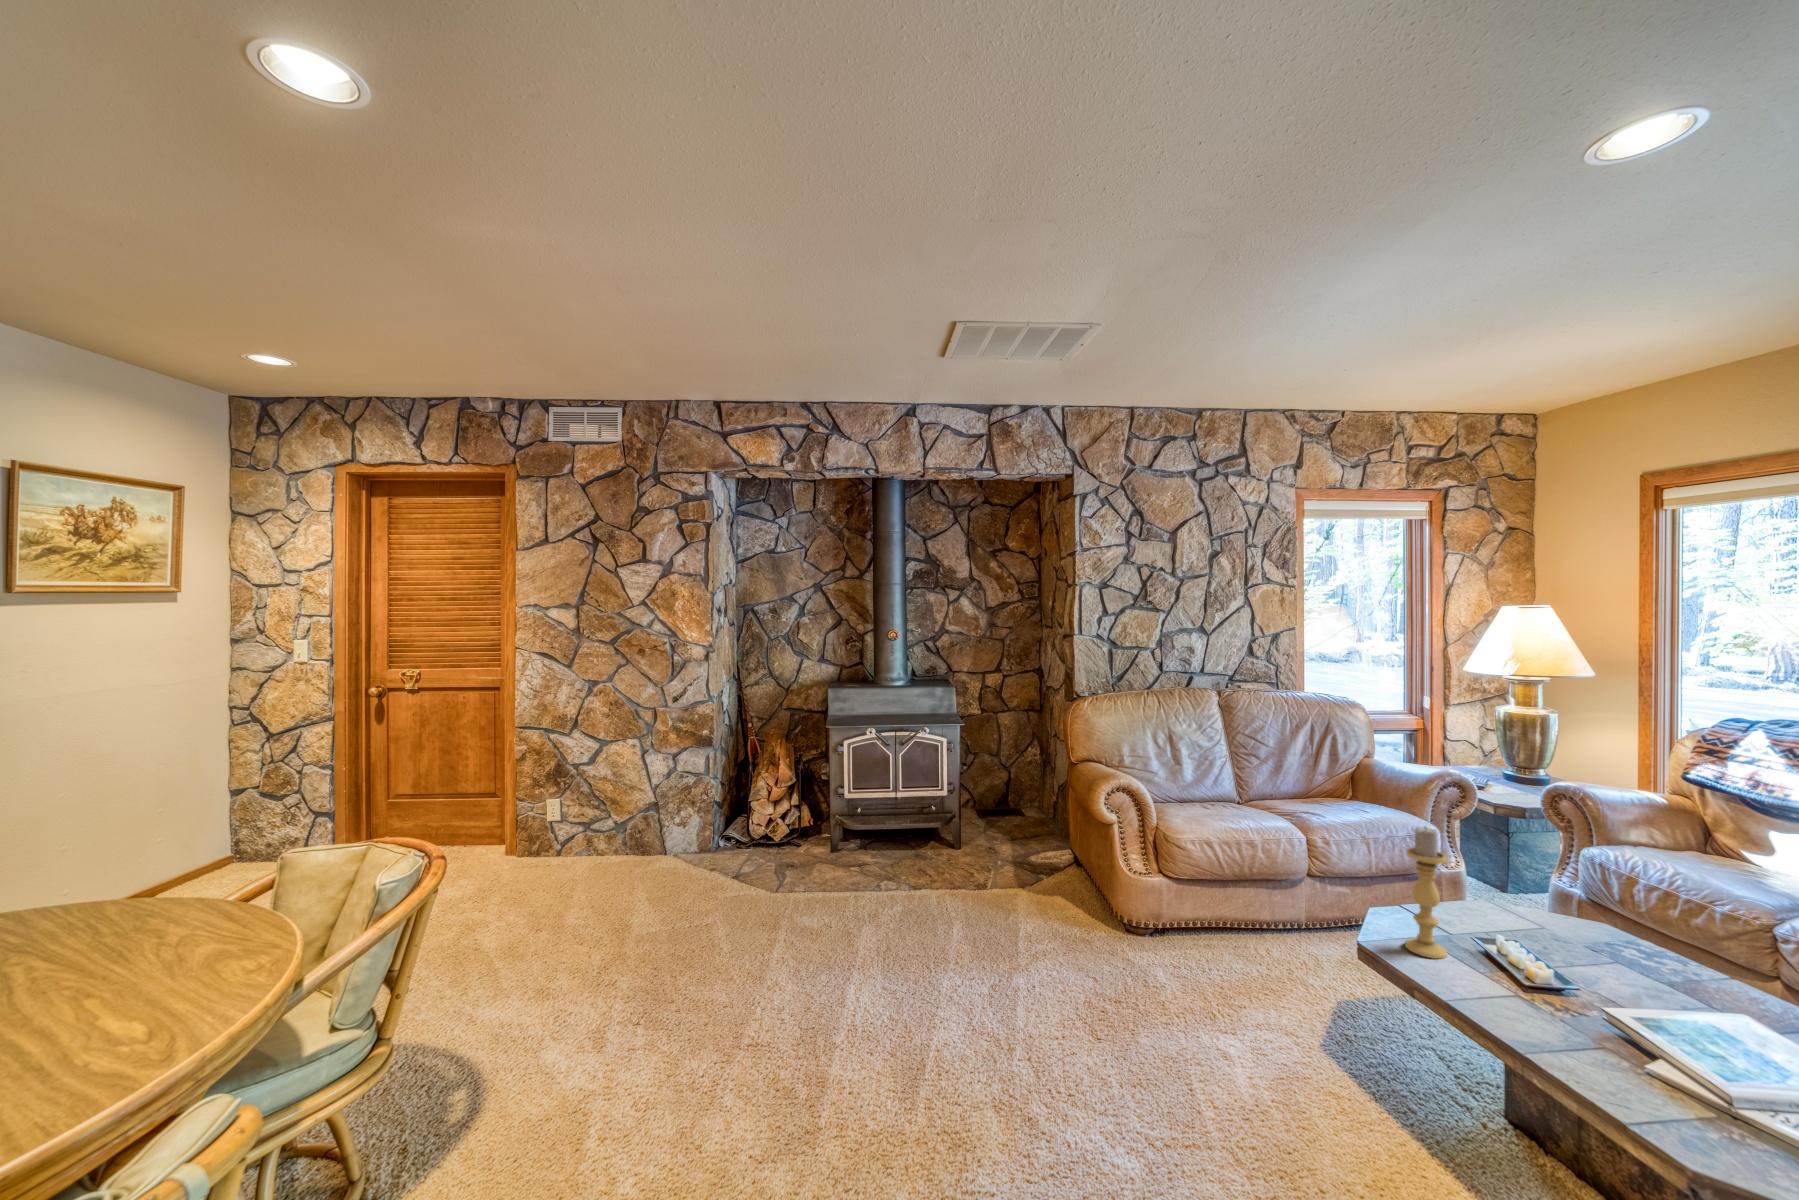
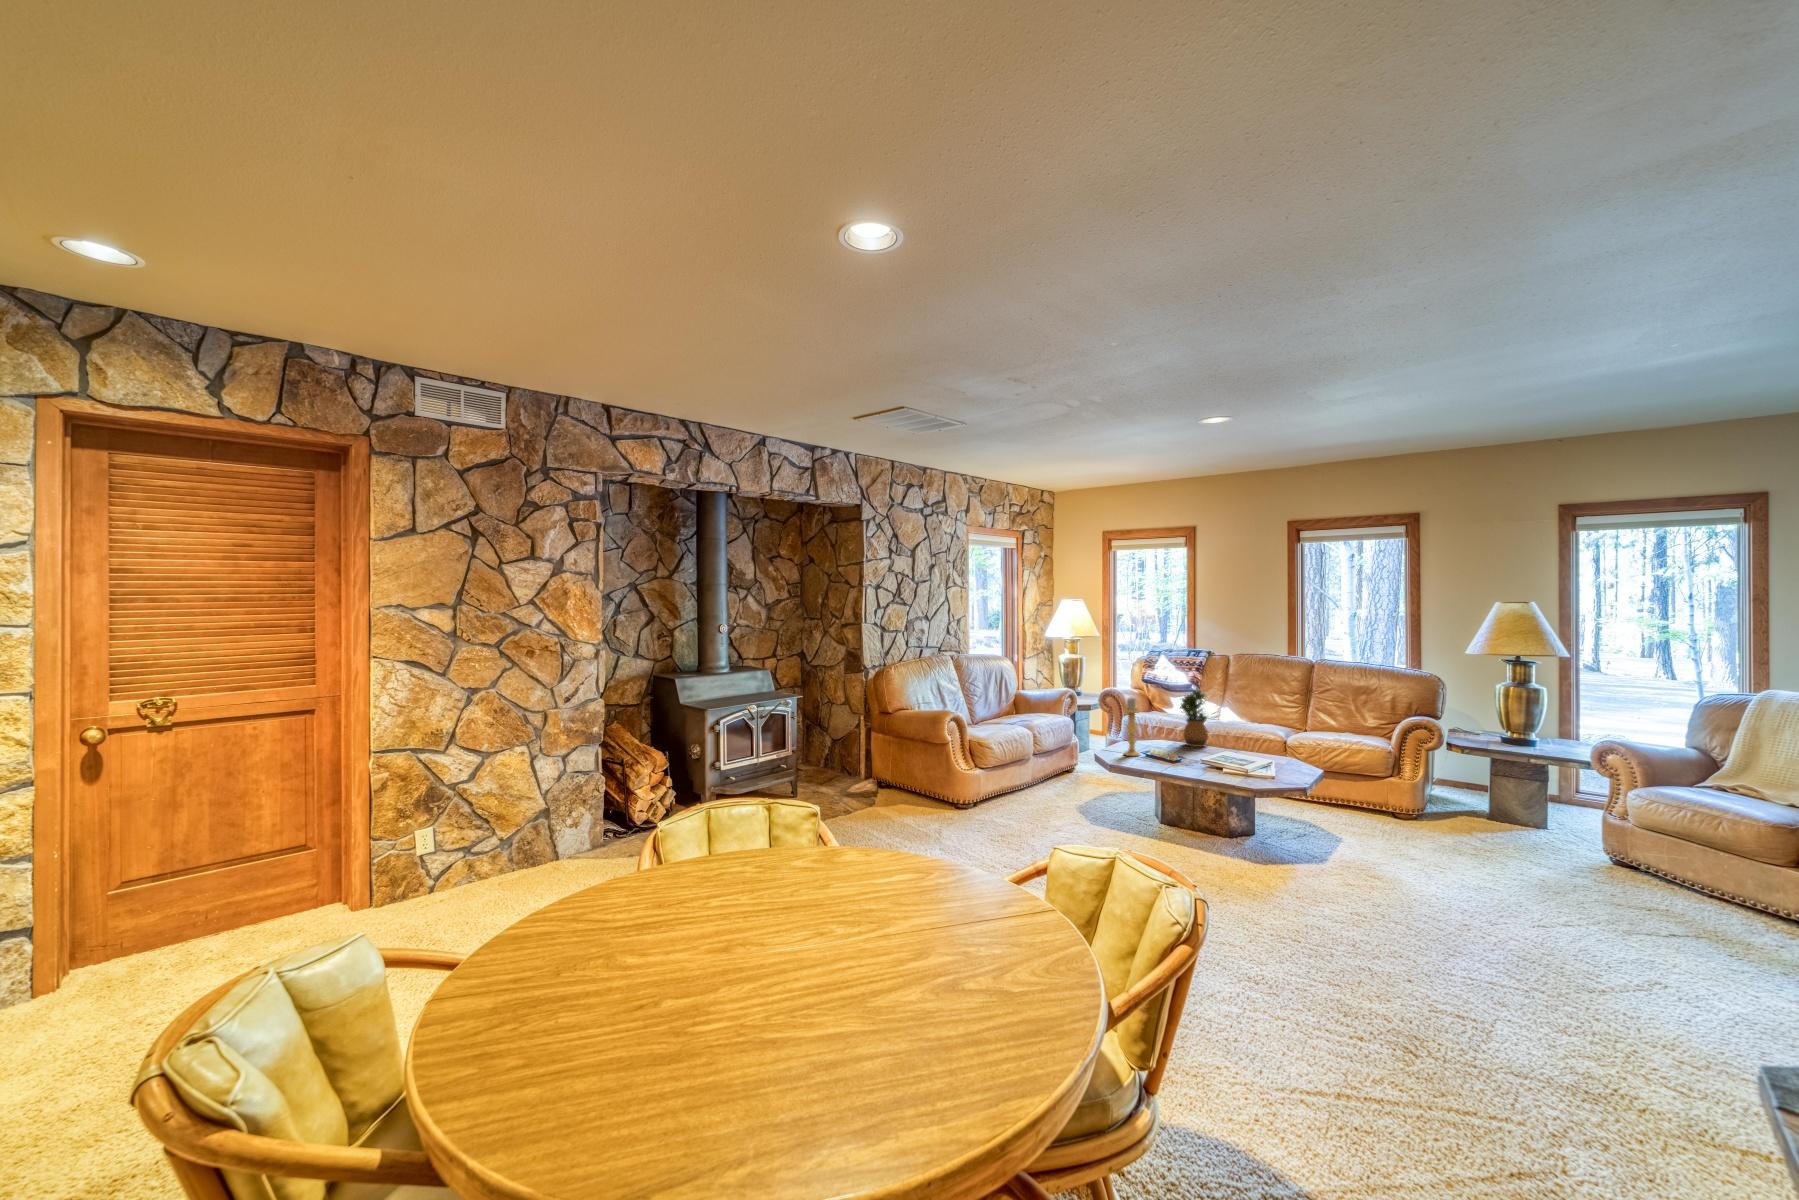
potted plant: none [1598,841,1699,996] -> present [1180,690,1208,747]

